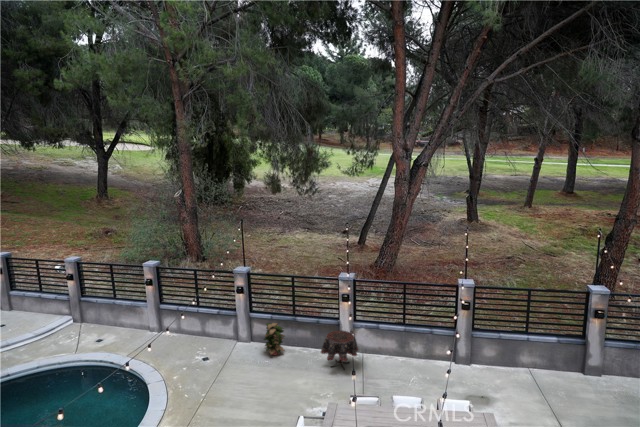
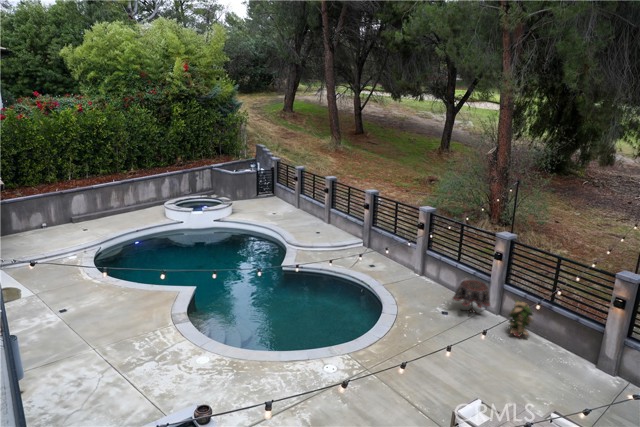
side table: present [321,331,358,370] -> present [453,280,490,315]

